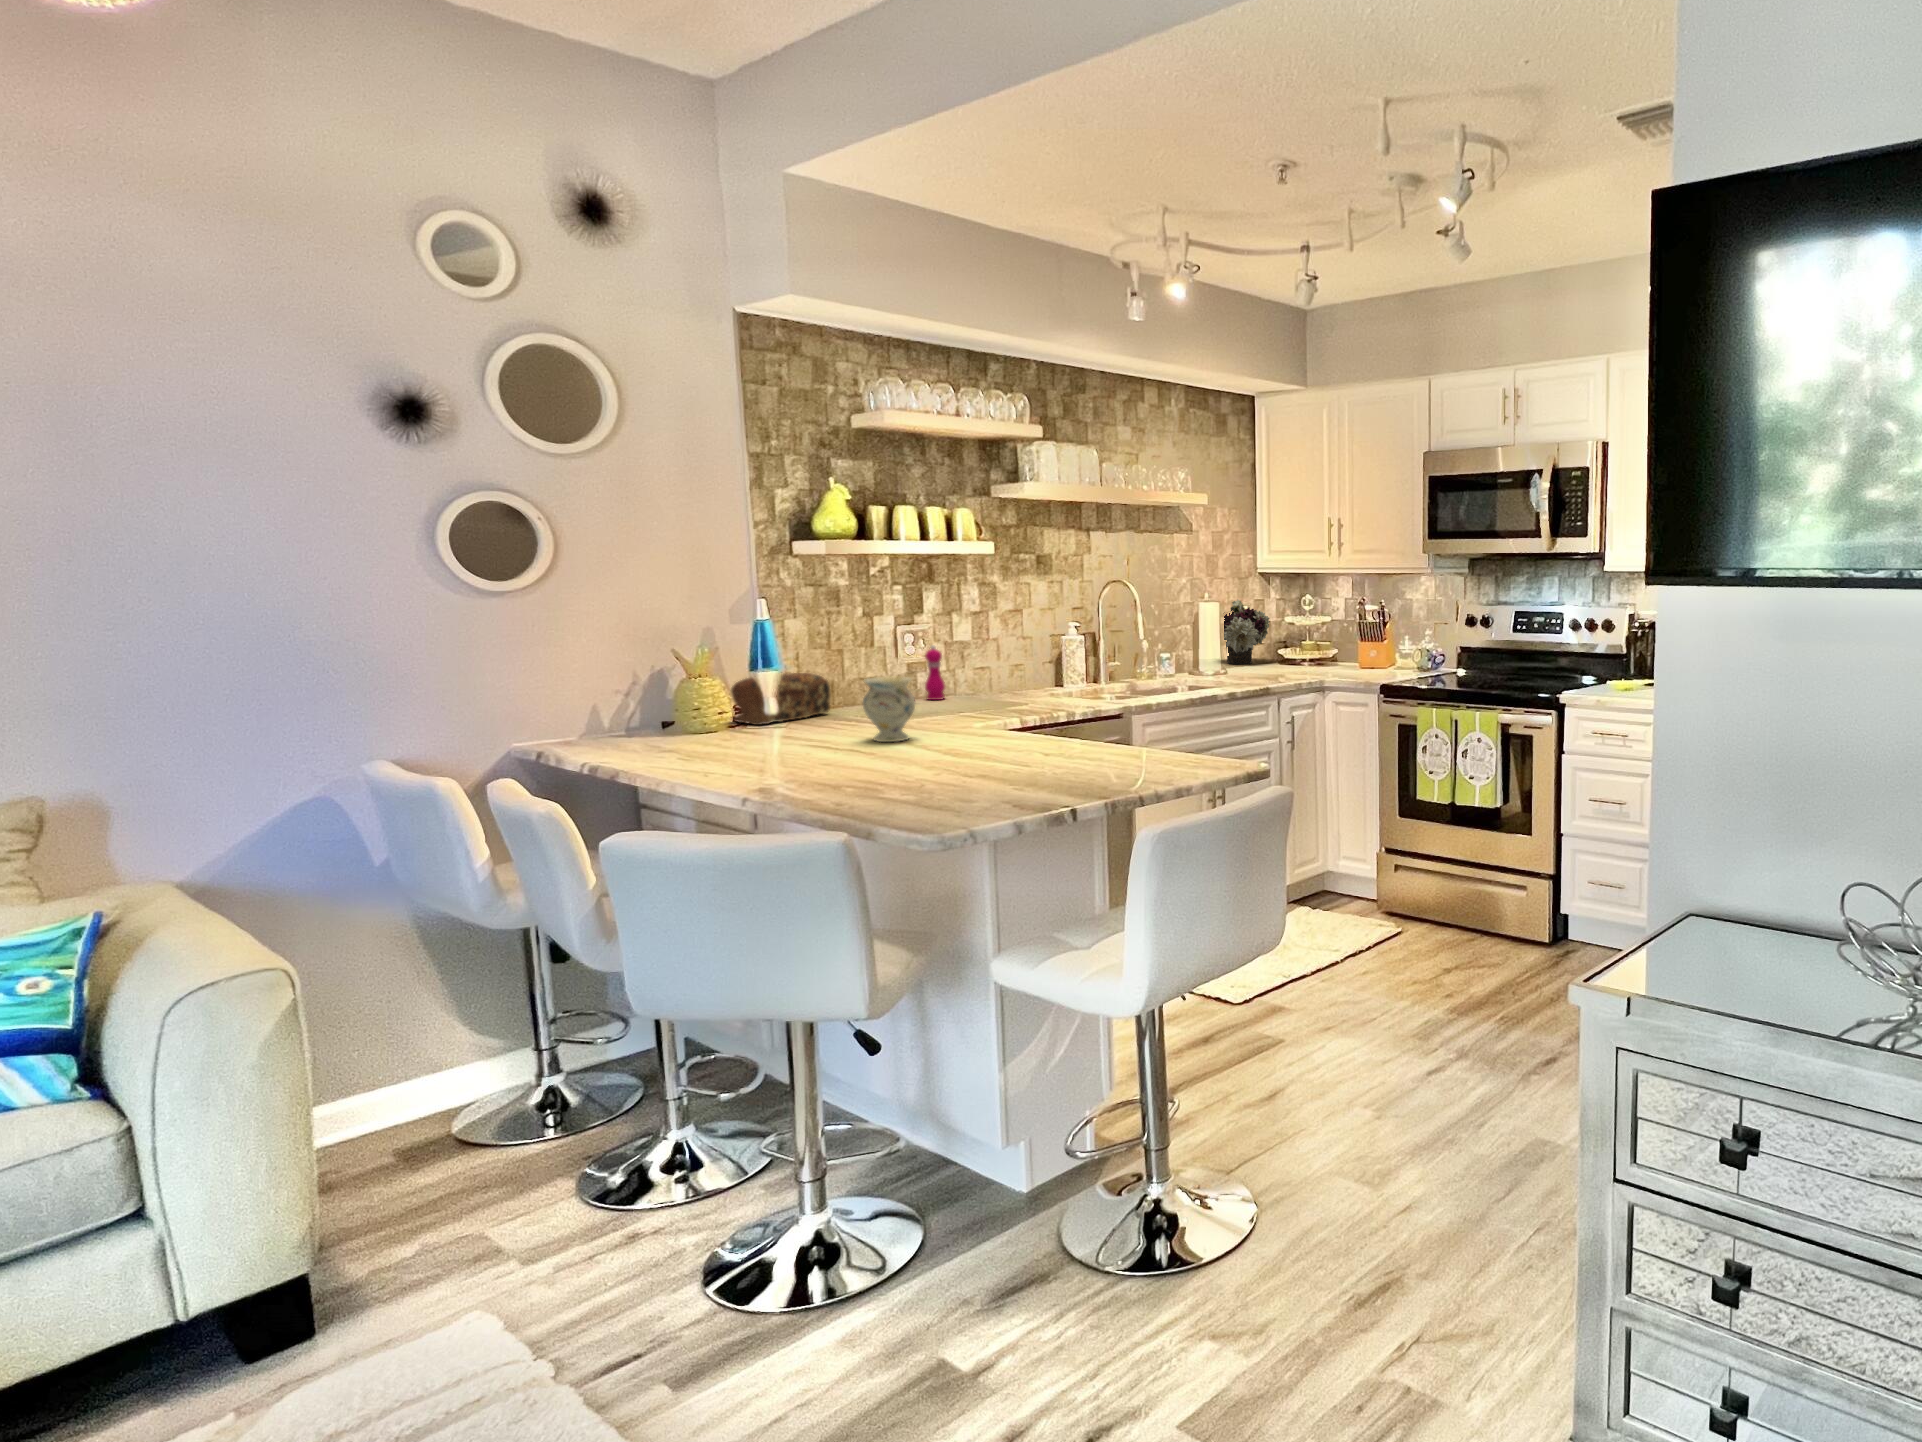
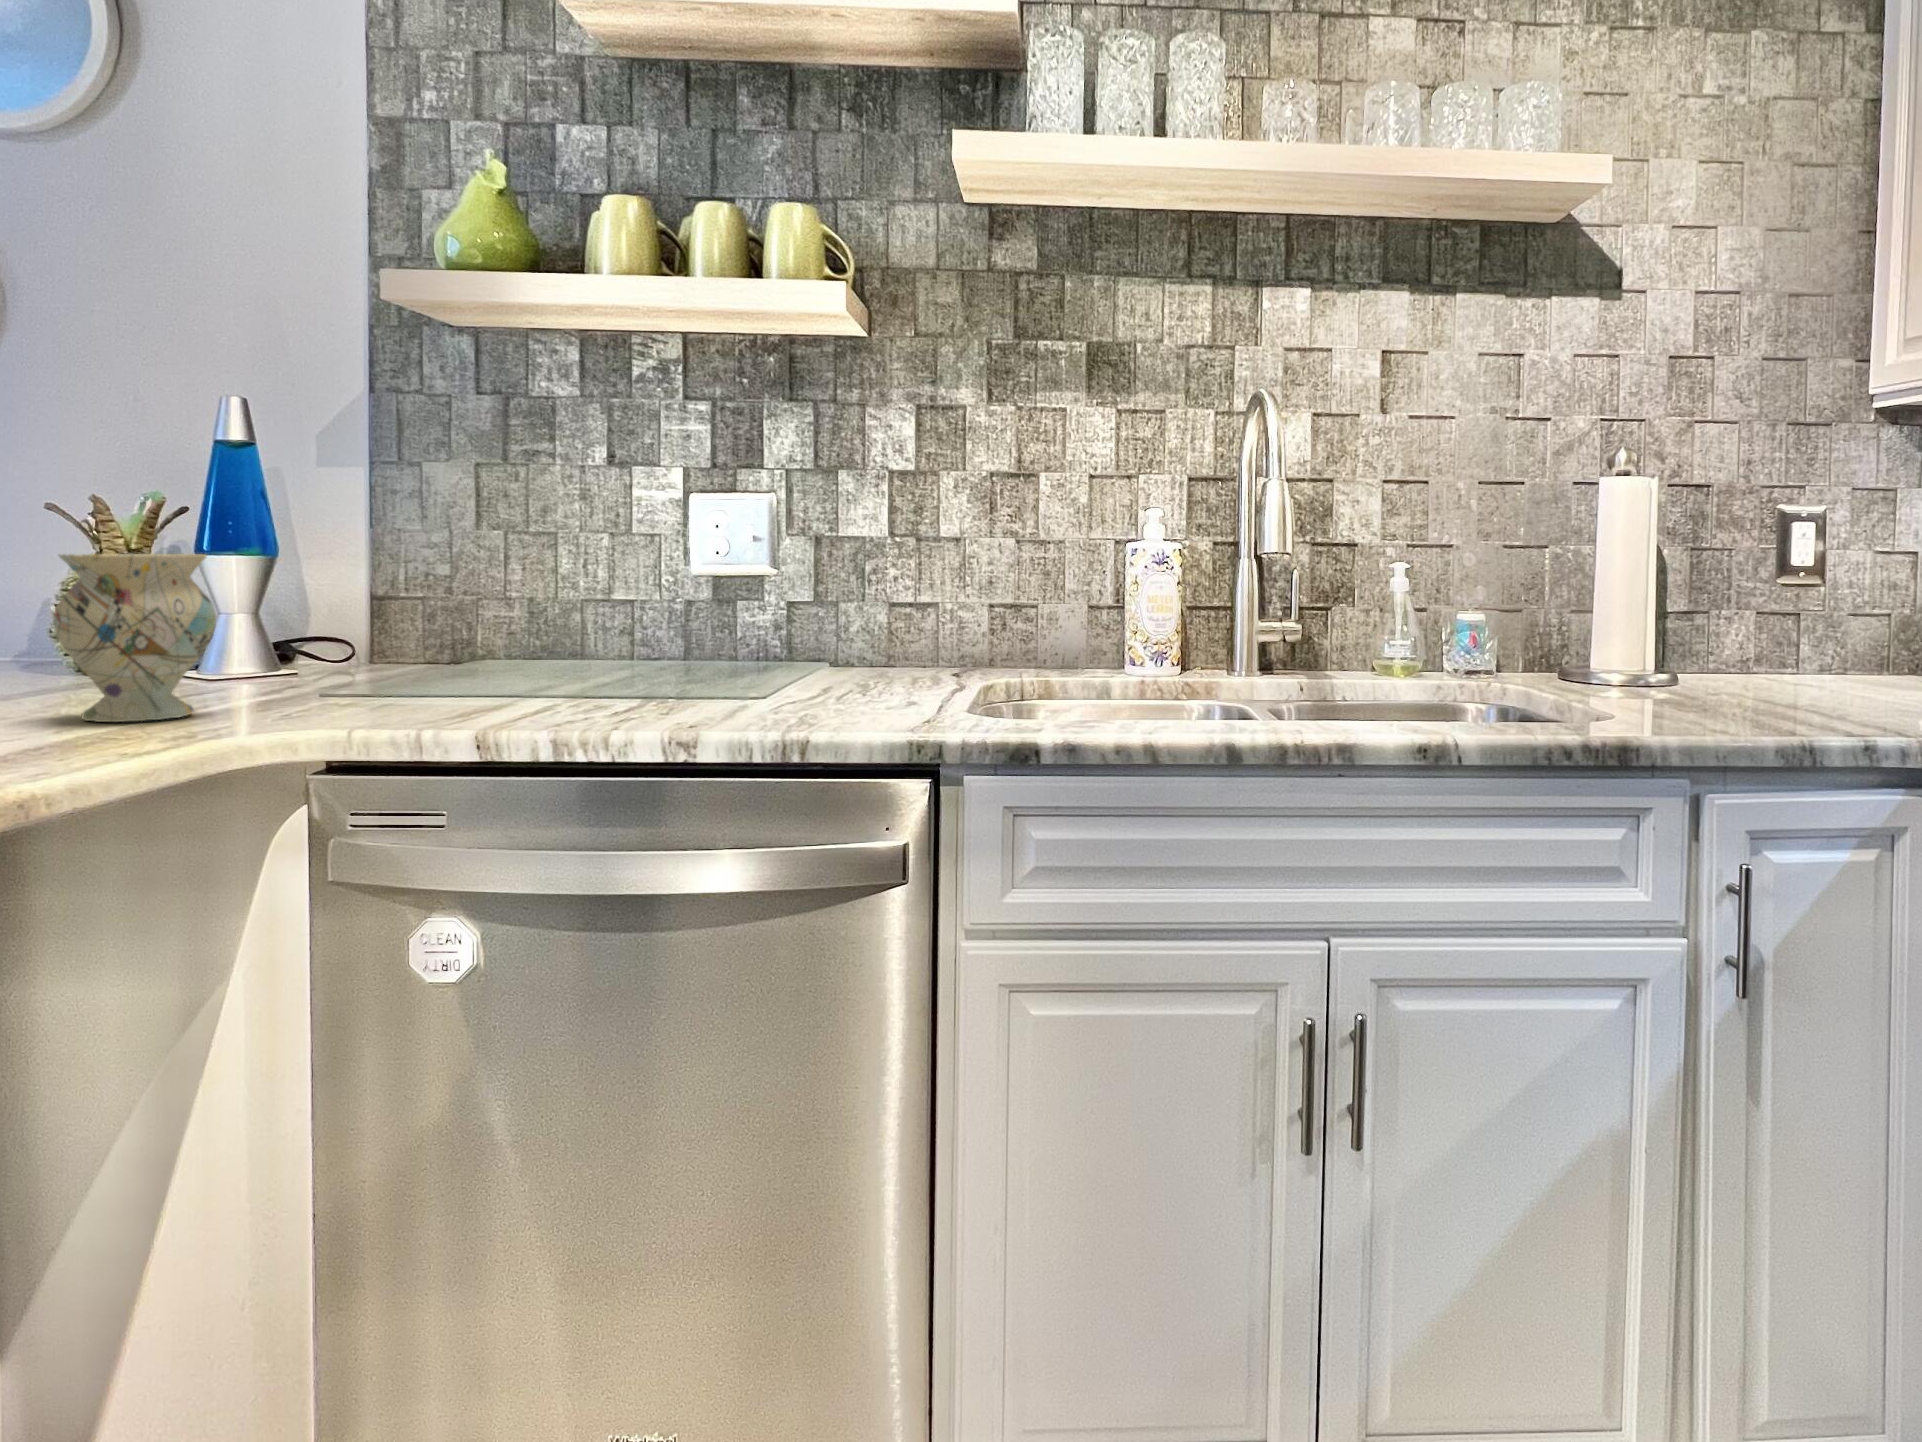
flower arrangement: present [1223,599,1270,664] -> none [1722,494,1907,685]
pepper mill: present [925,645,945,700] -> none [757,544,805,672]
bread loaf: present [731,673,830,725] -> none [284,573,503,672]

